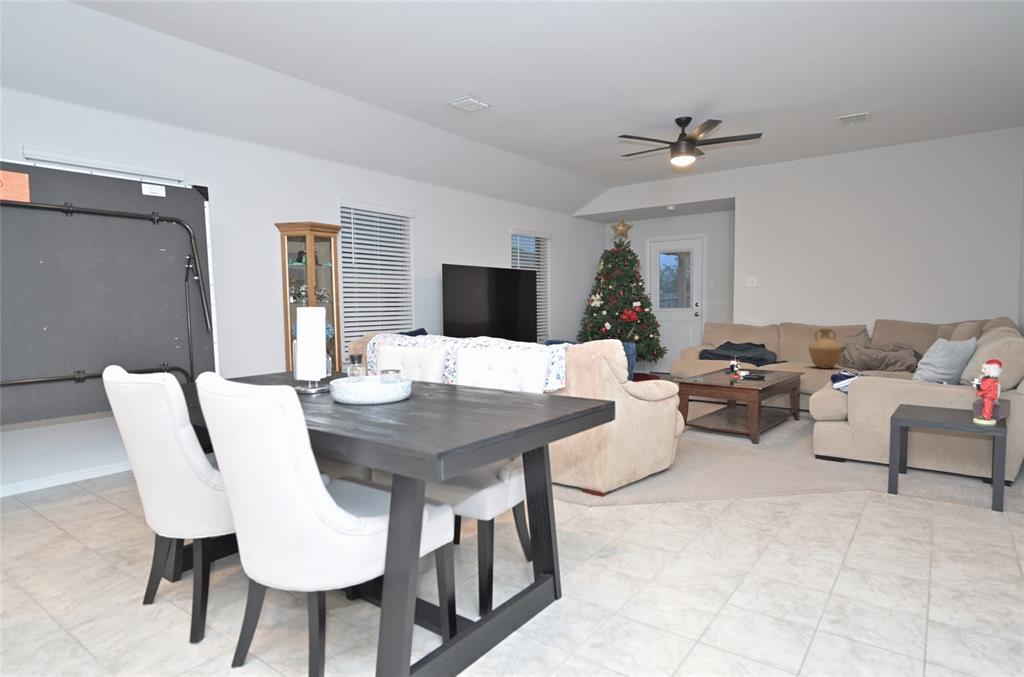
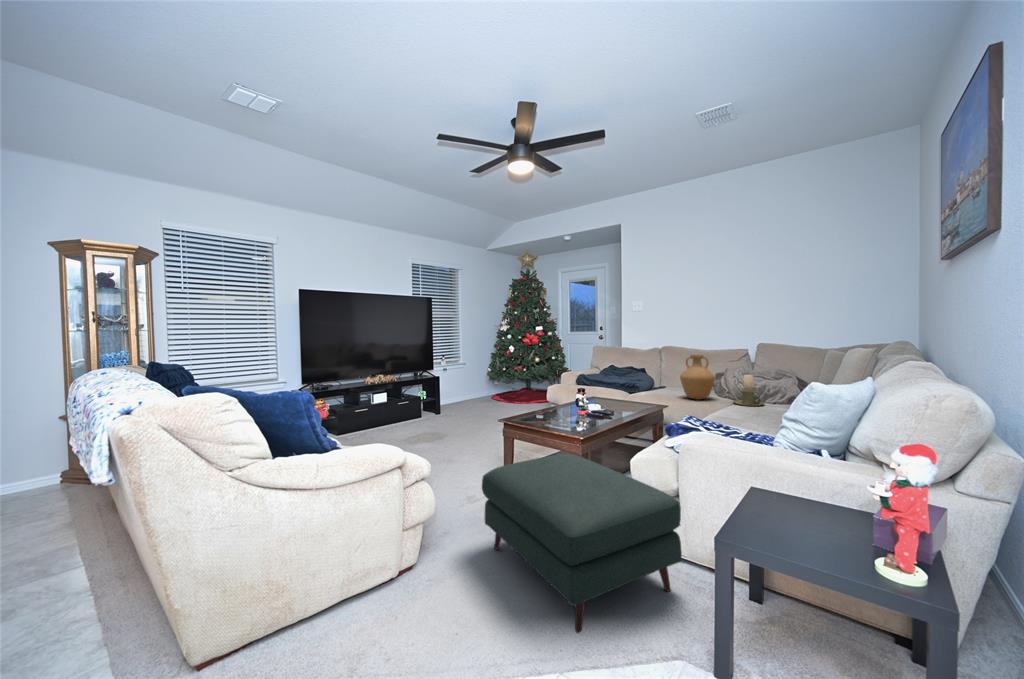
candle holder: none [858,346,887,372] -> present [733,375,764,406]
ottoman: none [704,397,859,487] -> present [482,454,682,633]

